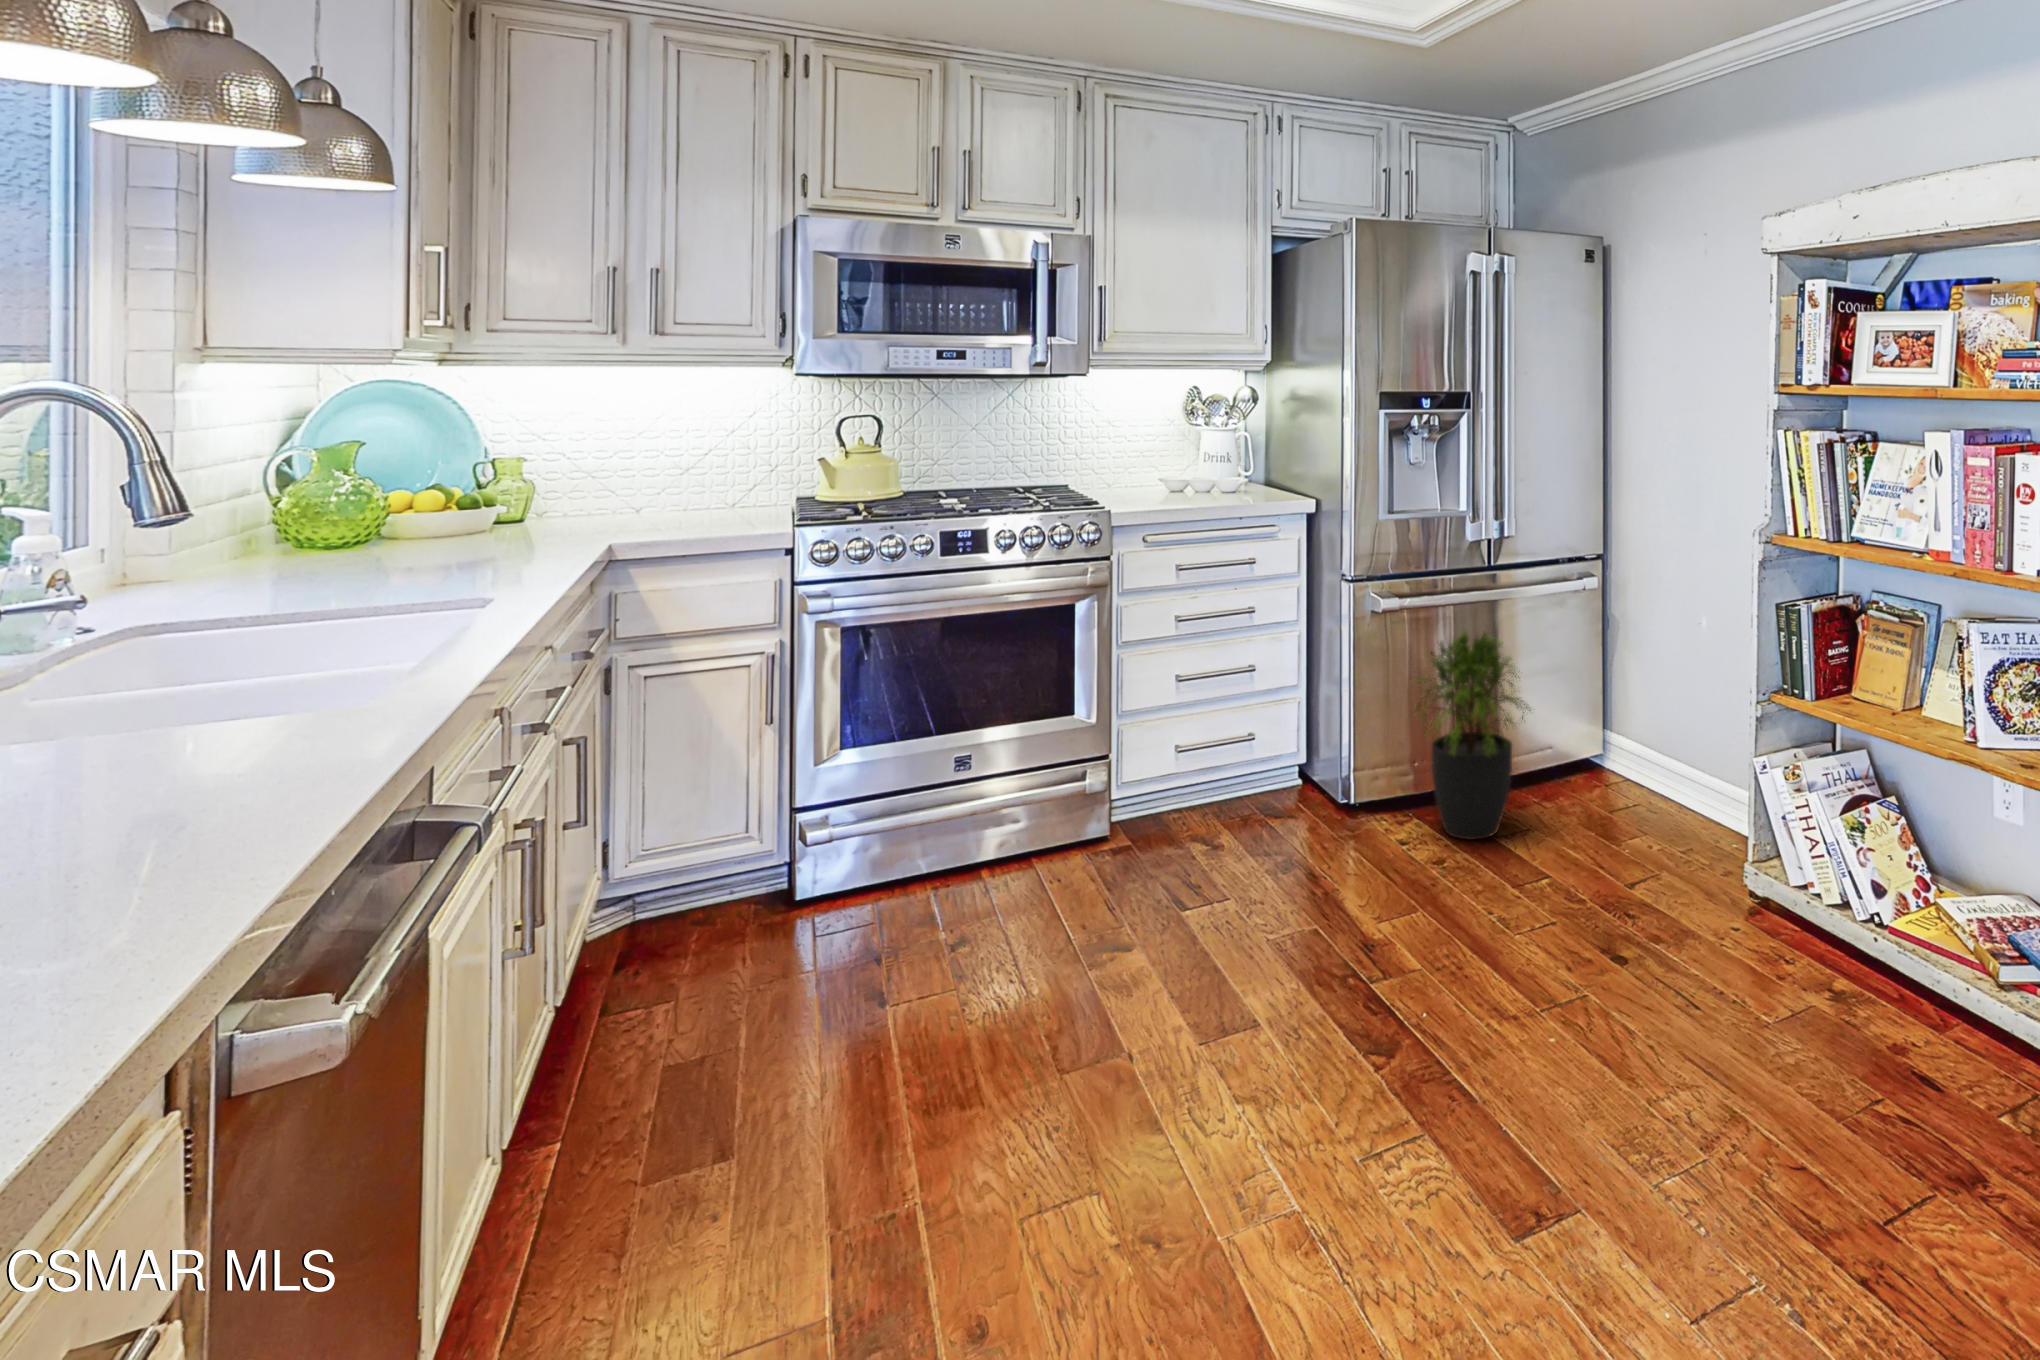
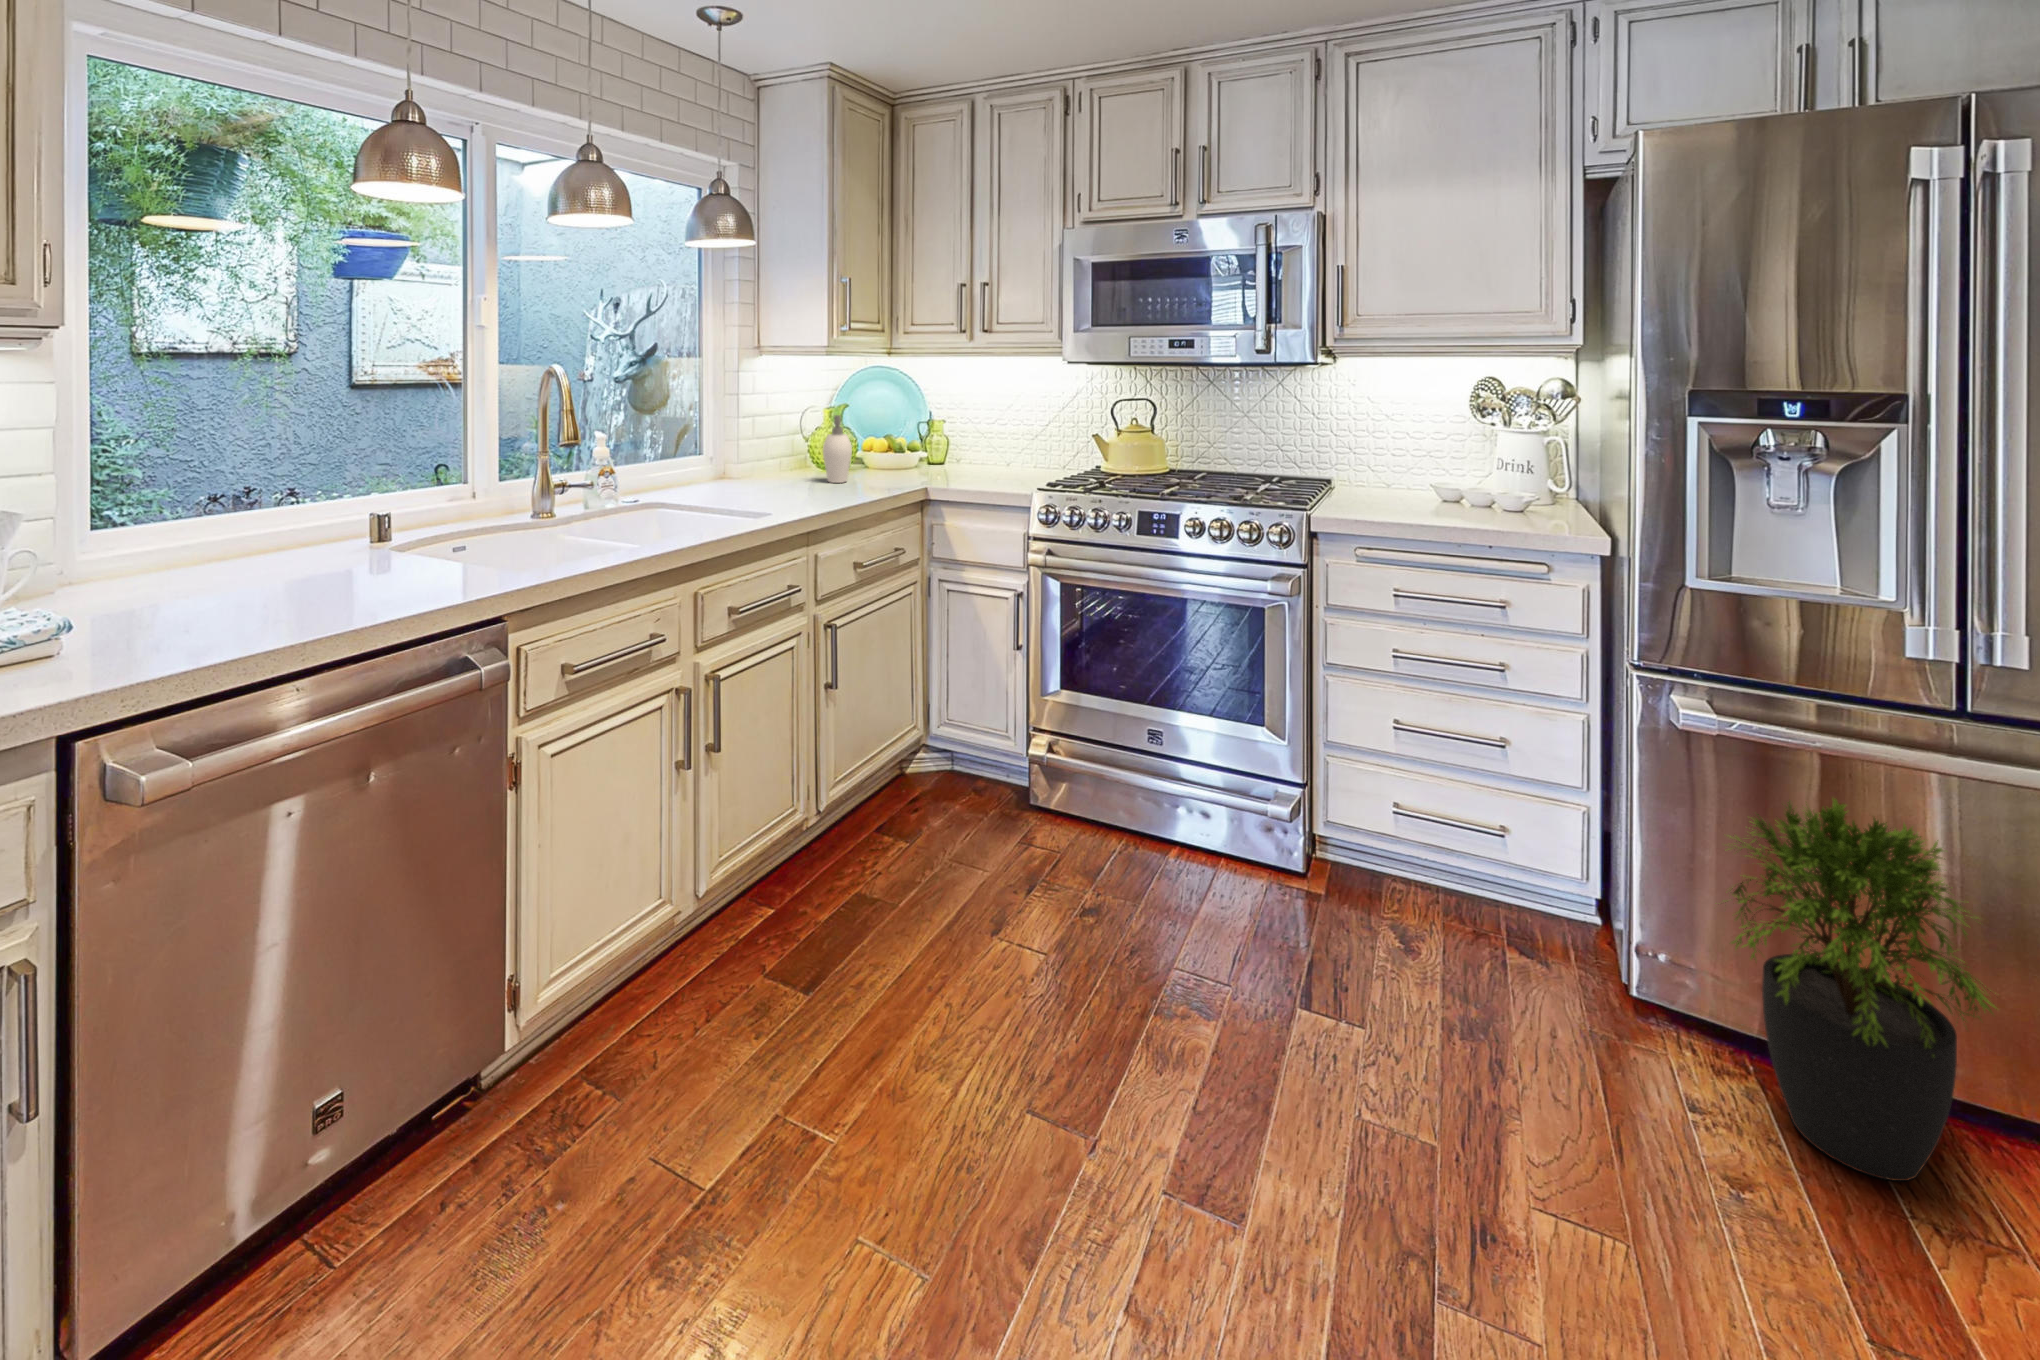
soap dispenser: none [416,450,476,554] -> present [823,415,852,483]

